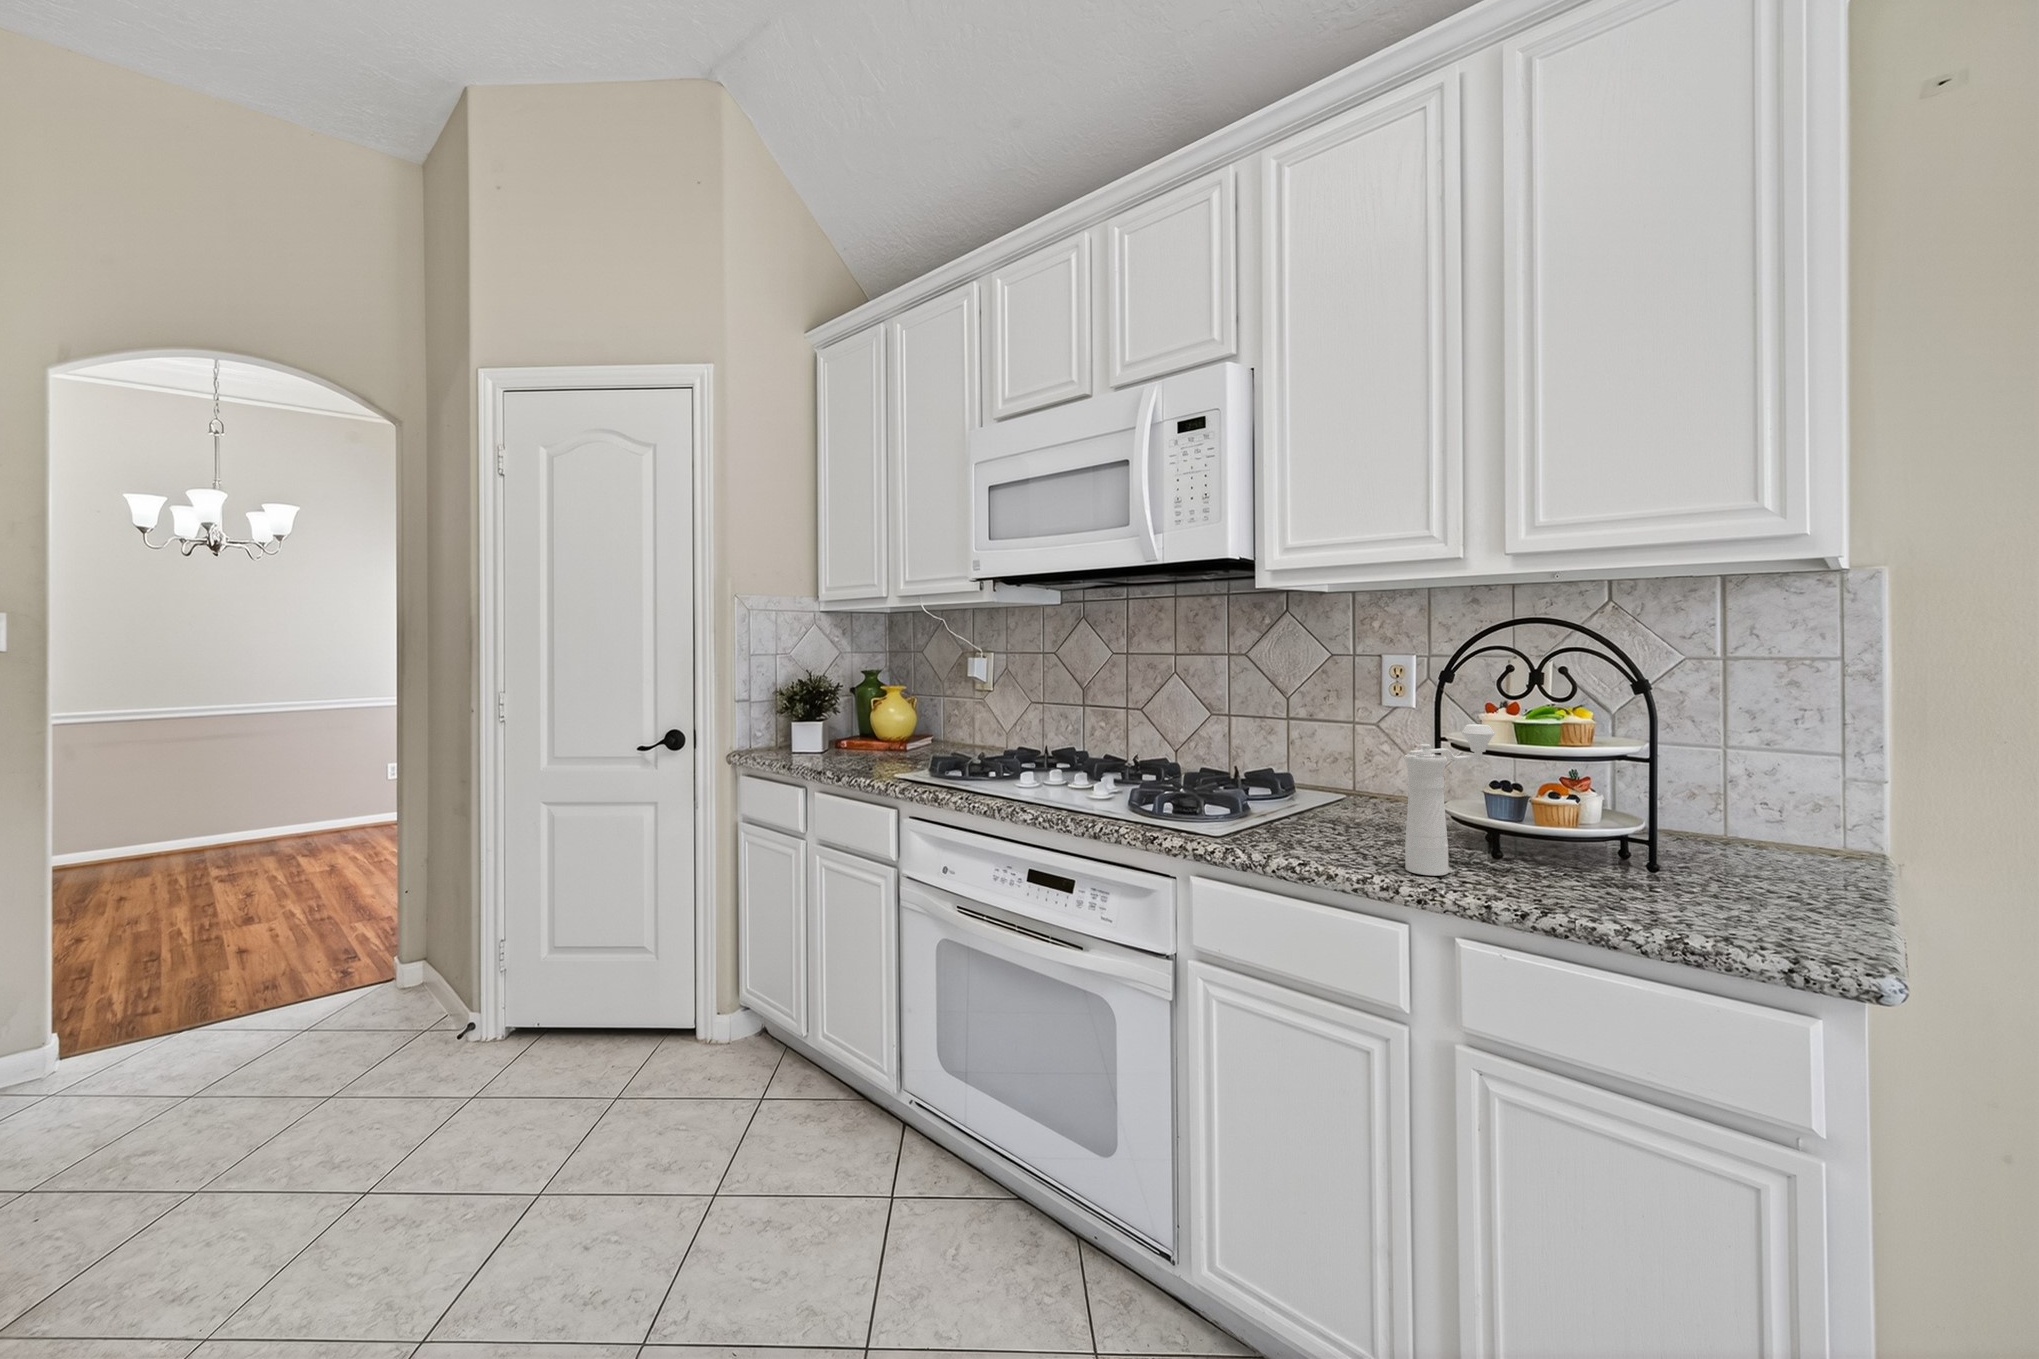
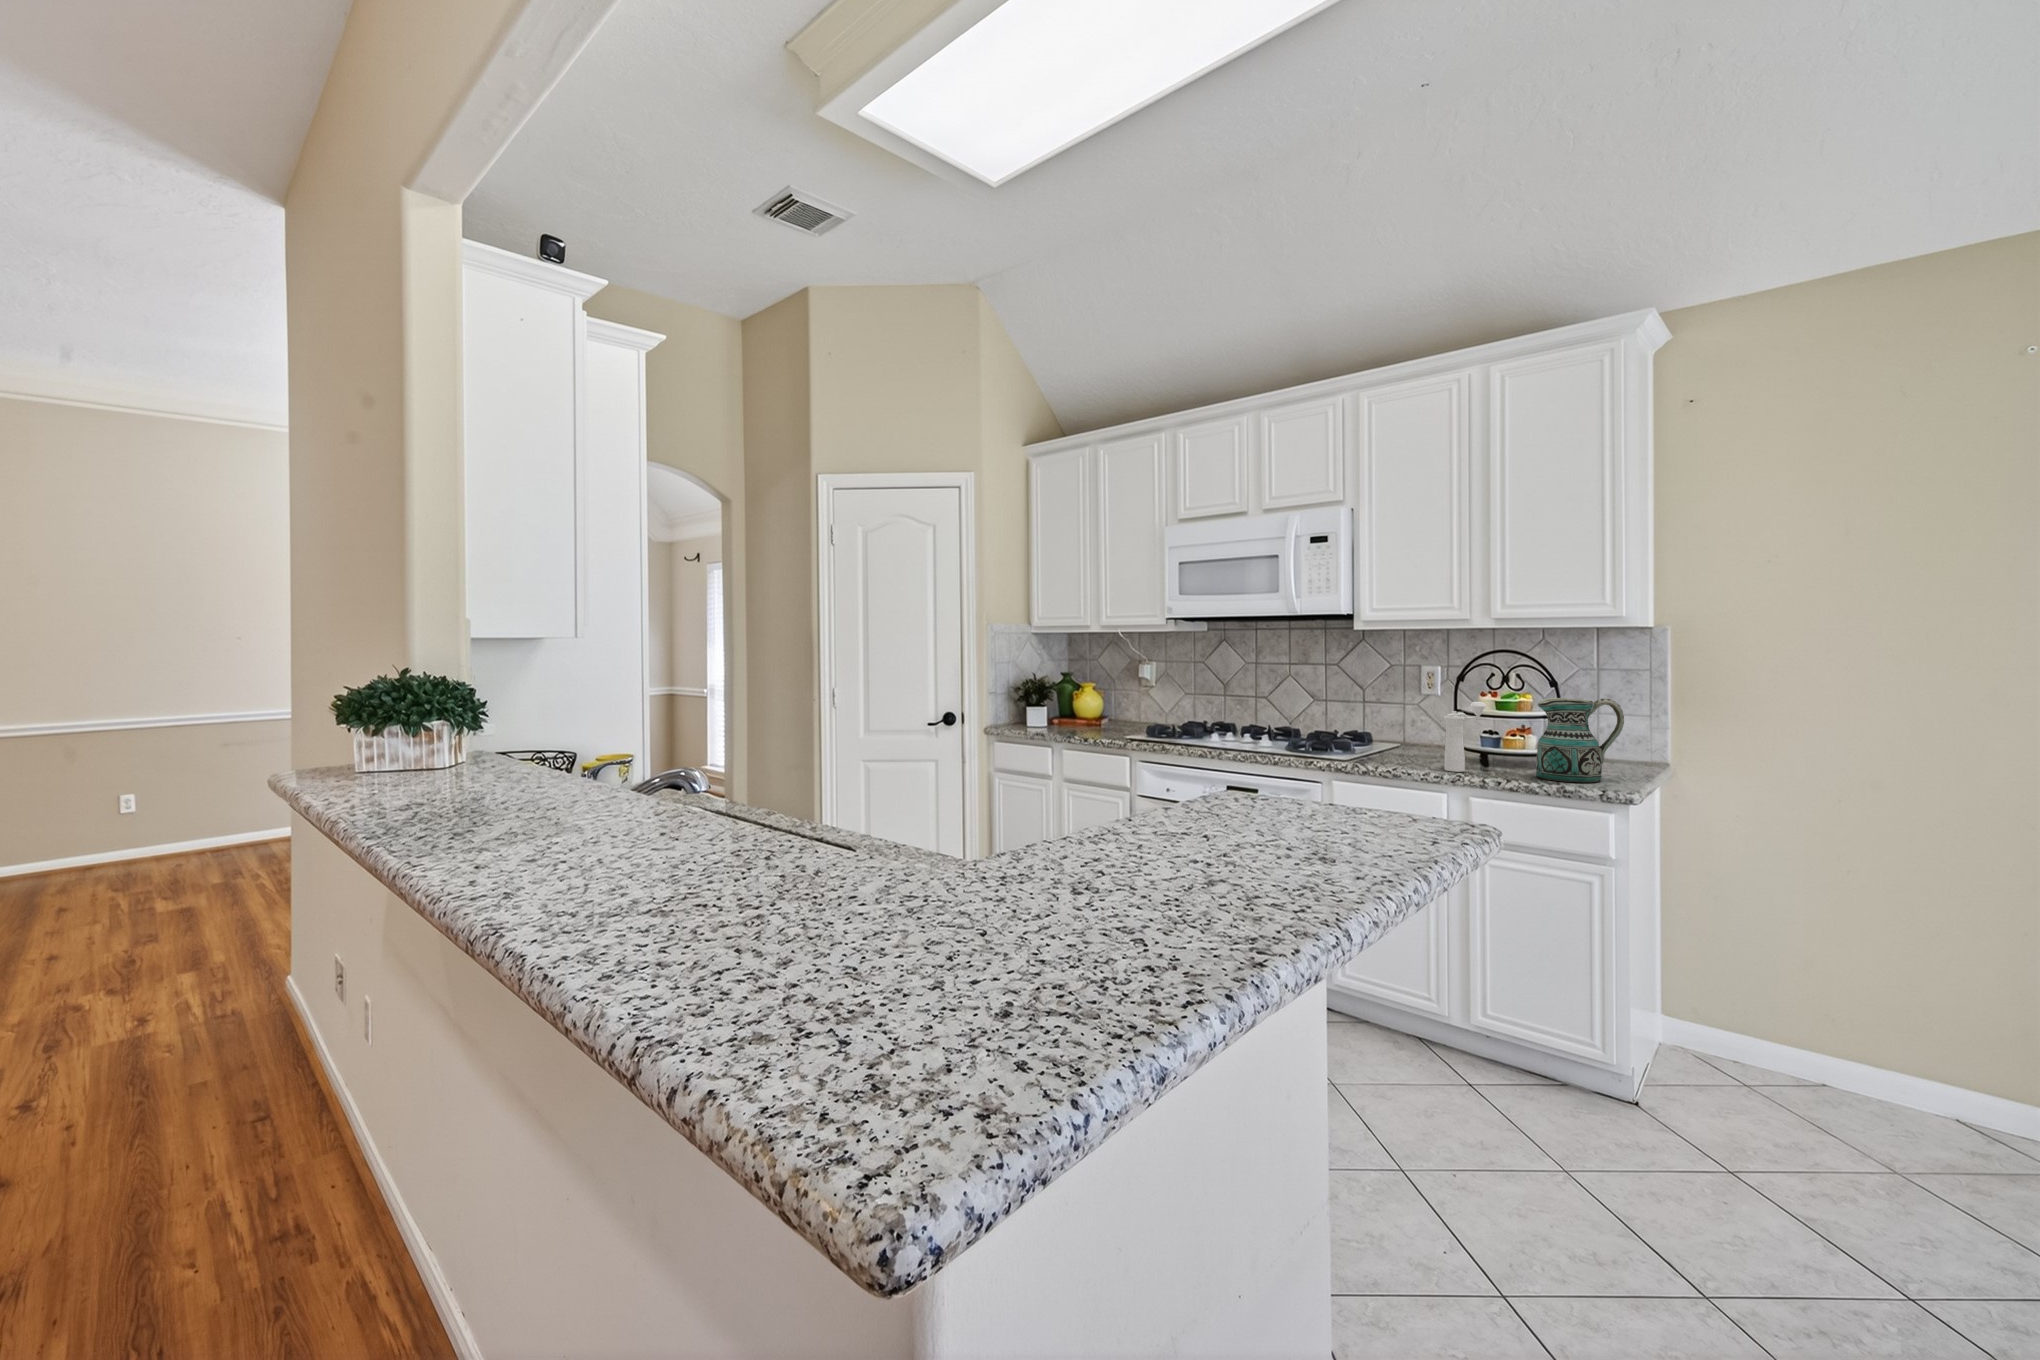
ceramic pitcher: none [1608,719,1822,922] -> present [1536,698,1624,782]

